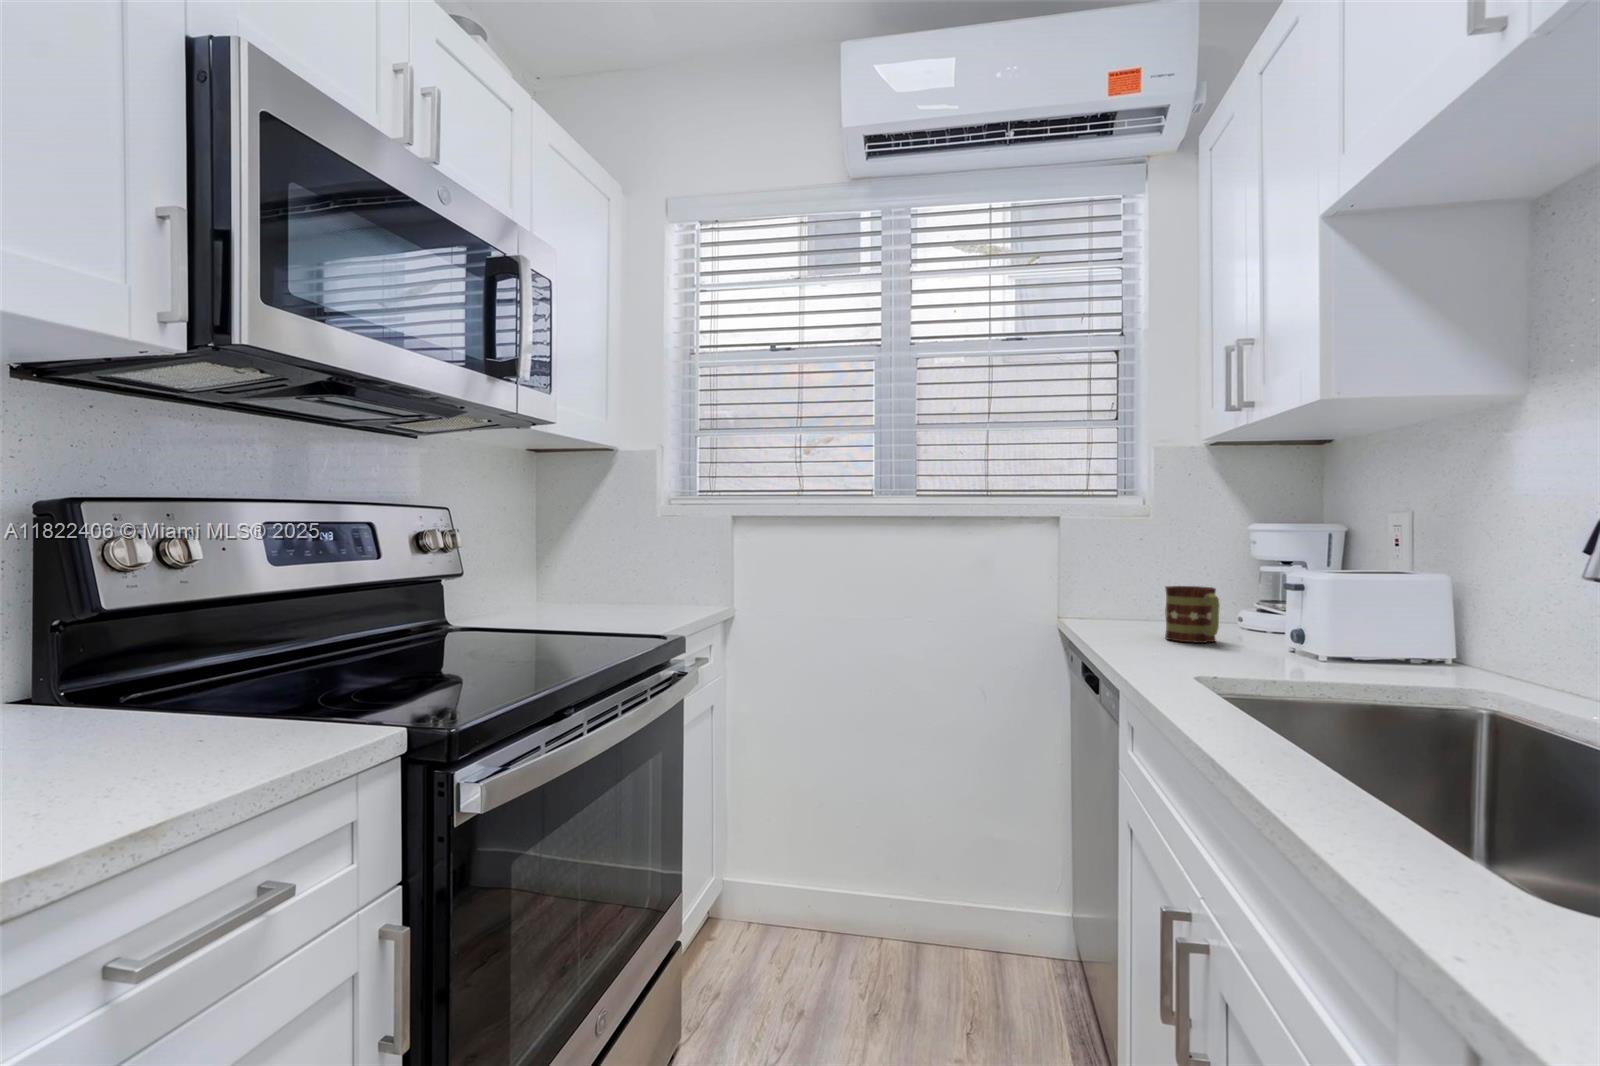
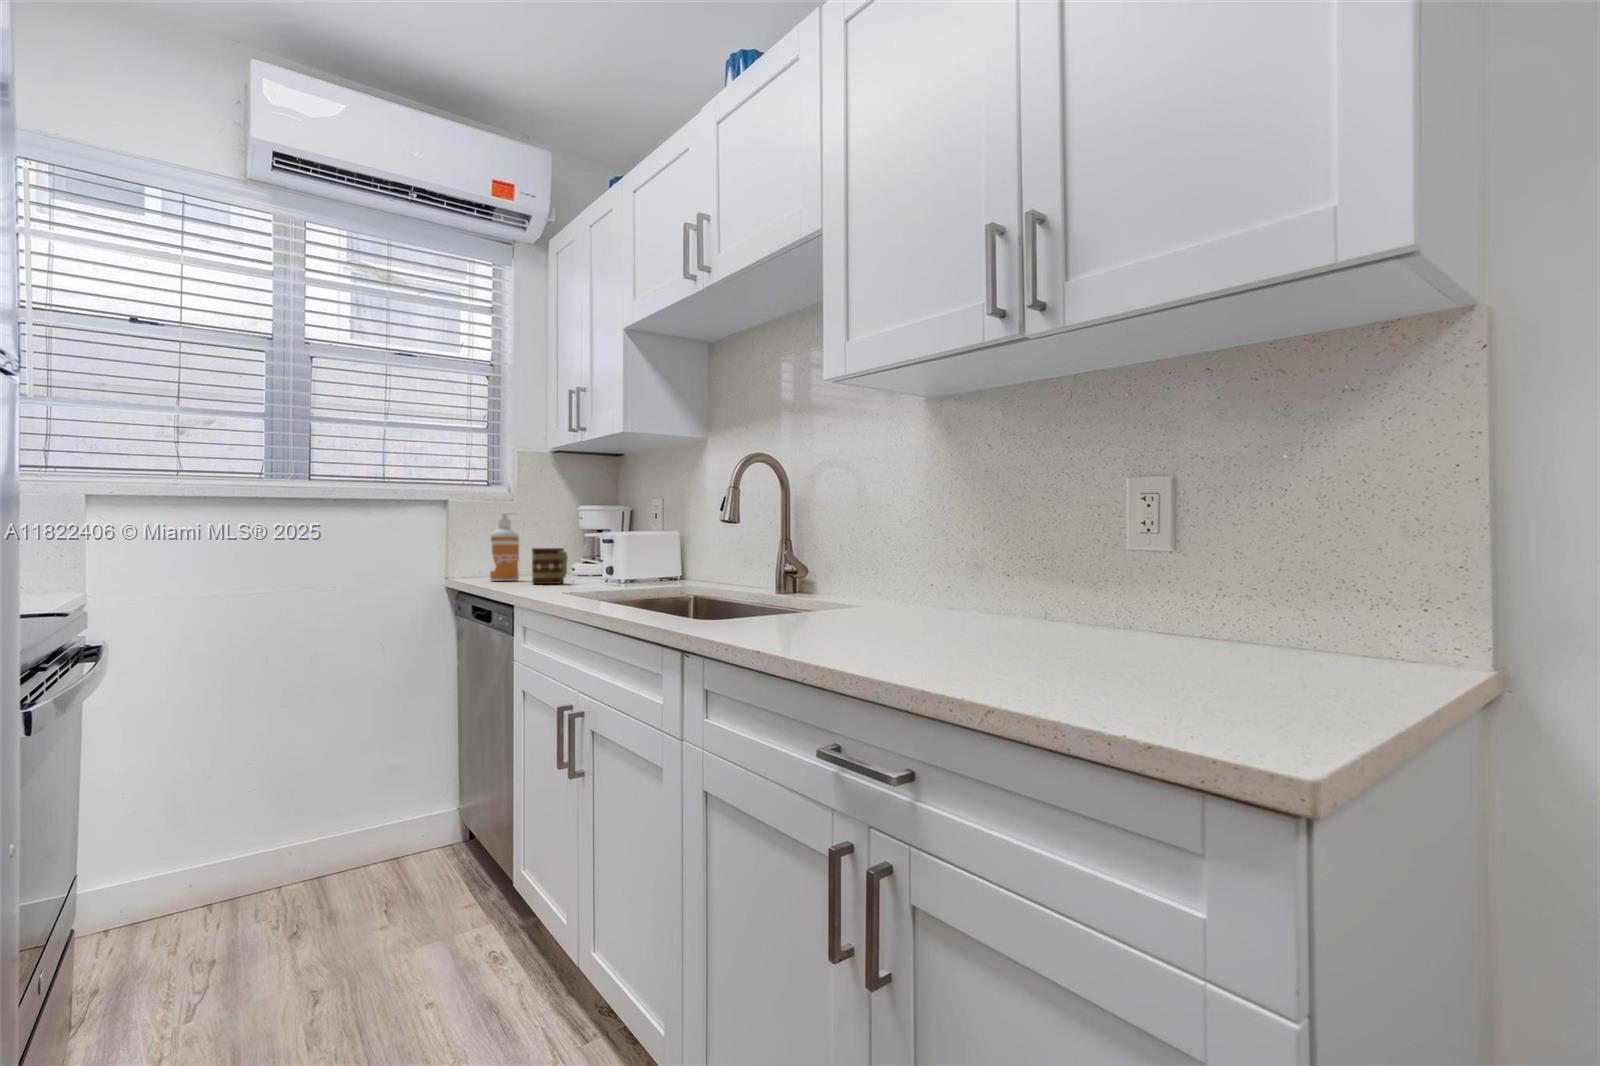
soap dispenser: none [1115,530,1156,624] -> present [490,513,519,581]

